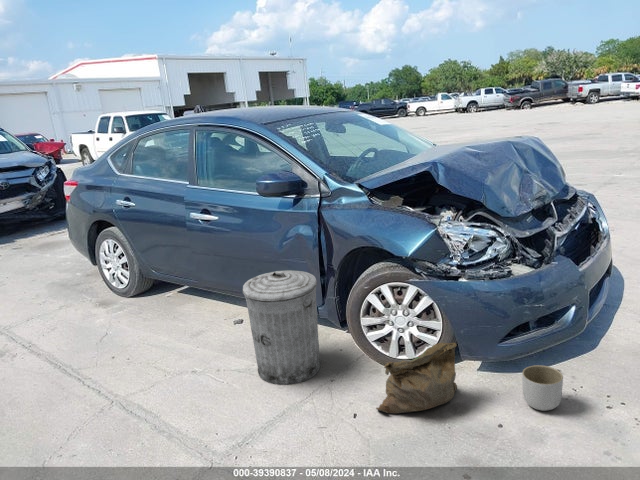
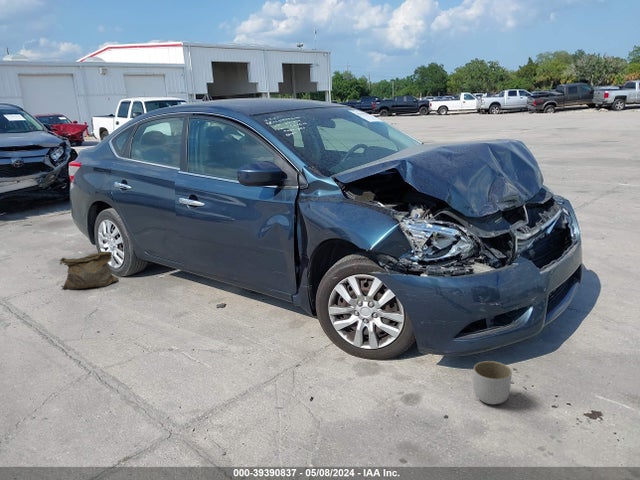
trash can: present [243,270,321,385] -> none [218,258,290,366]
bag: present [376,343,457,414] -> present [60,251,119,289]

